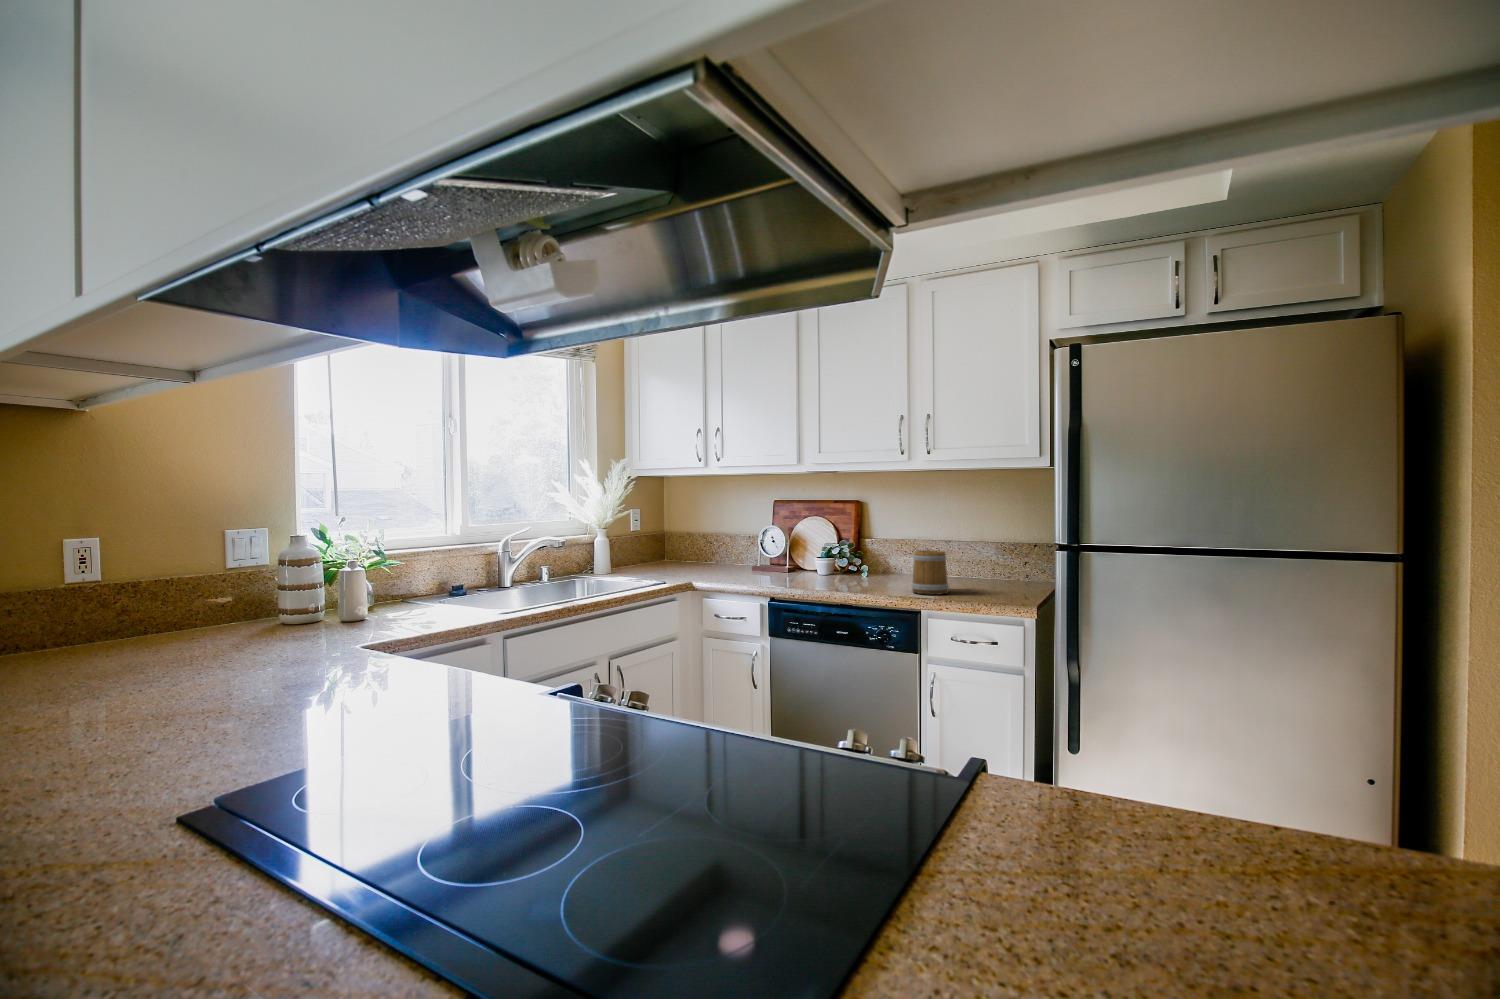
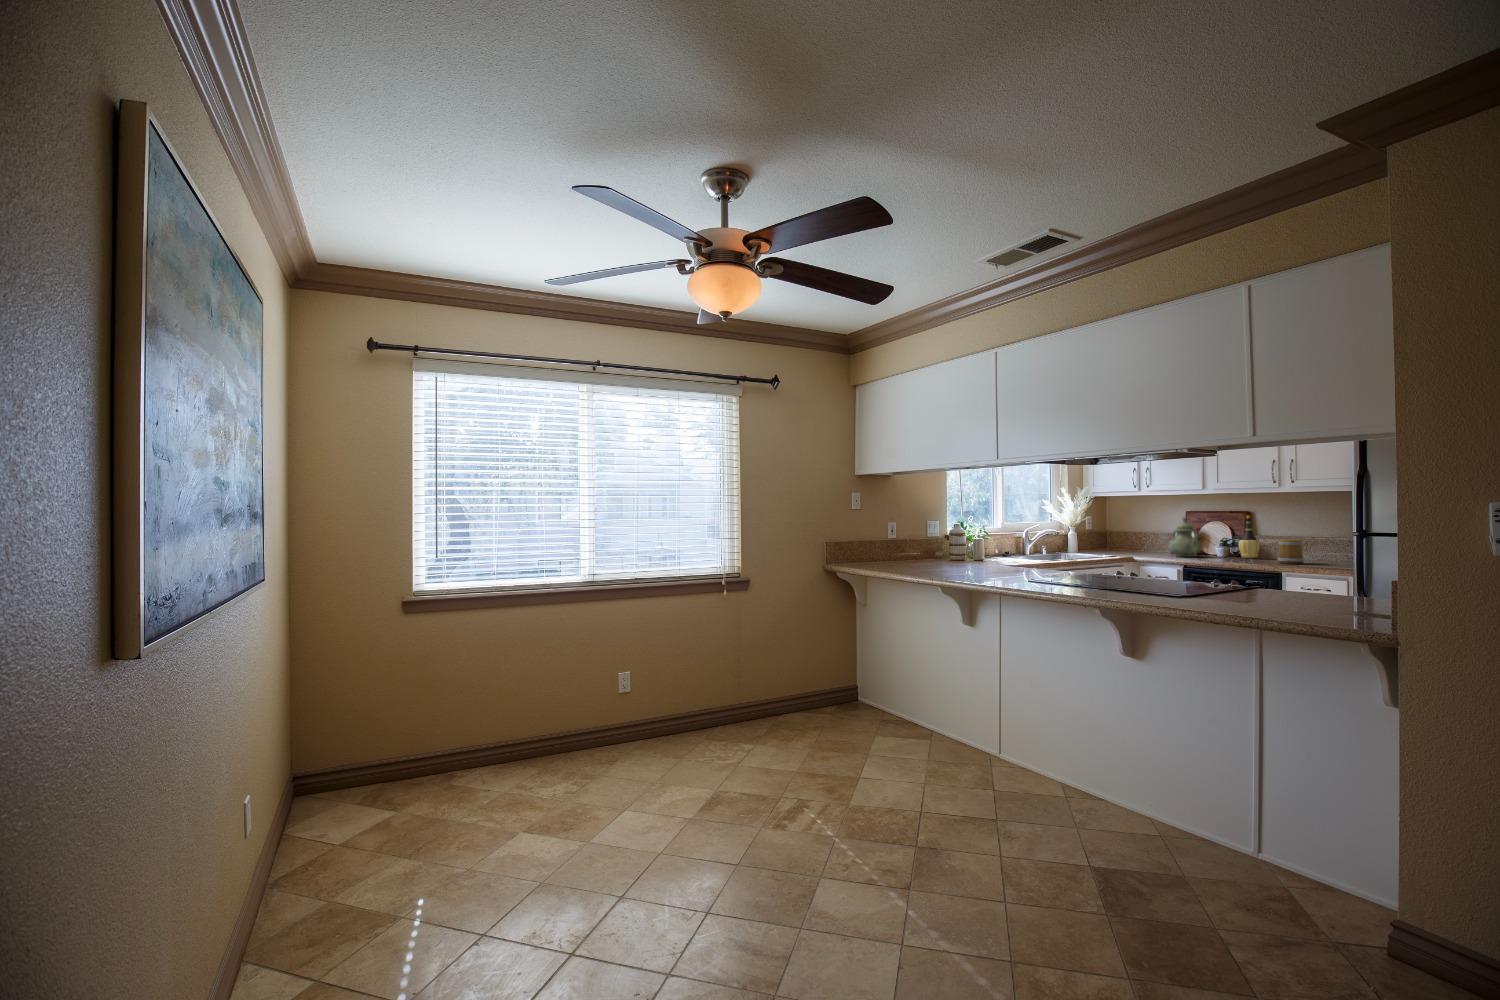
wine bottle: none [847,508,876,579] -> present [1239,516,1260,558]
teapot: none [748,510,796,579] -> present [1169,518,1202,557]

